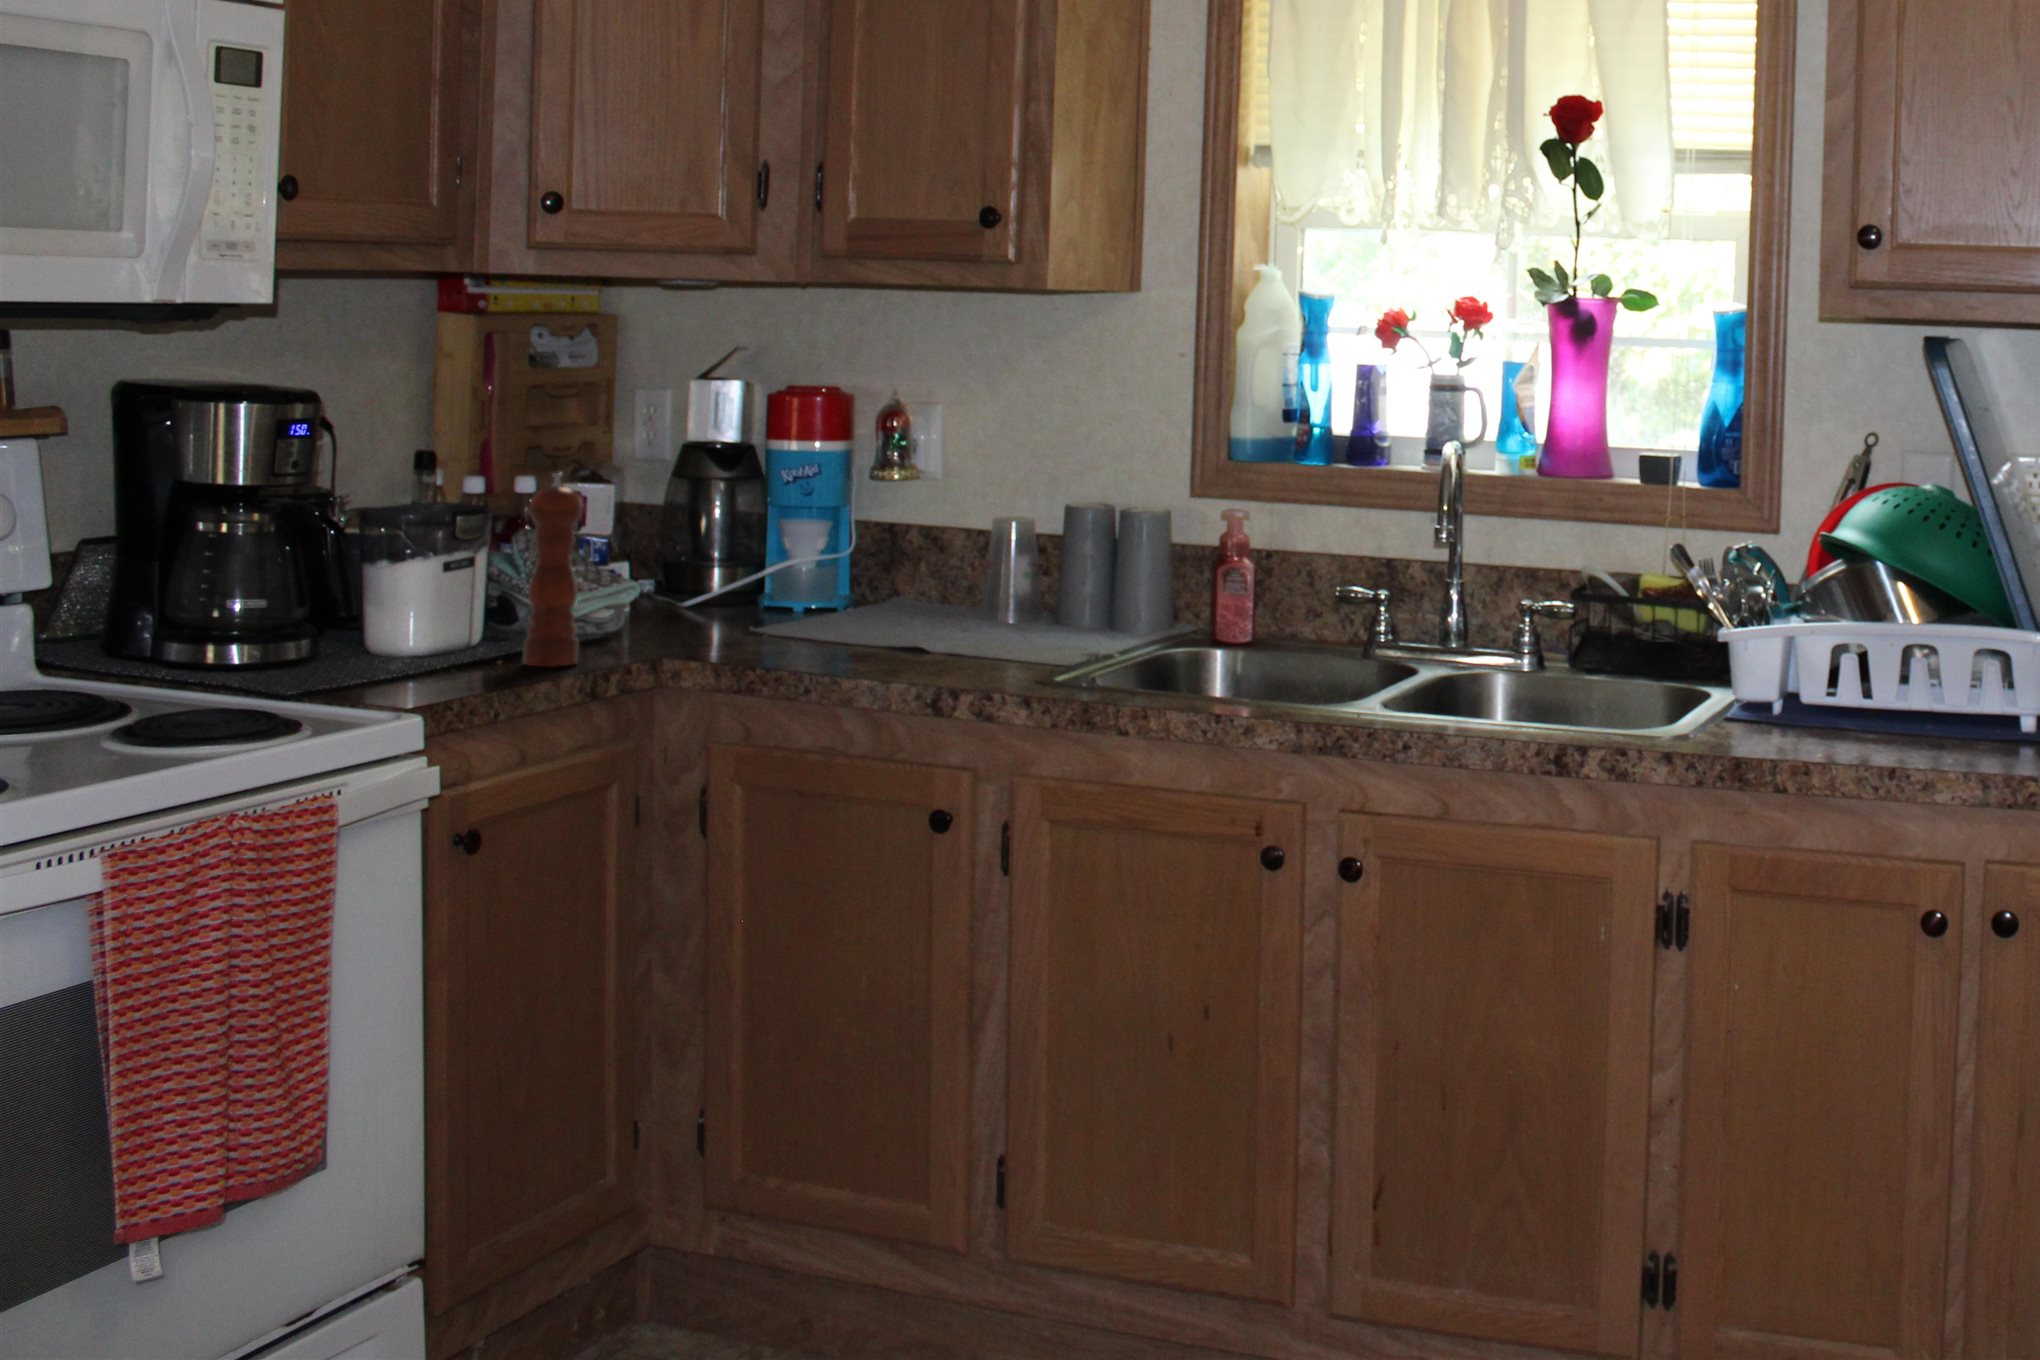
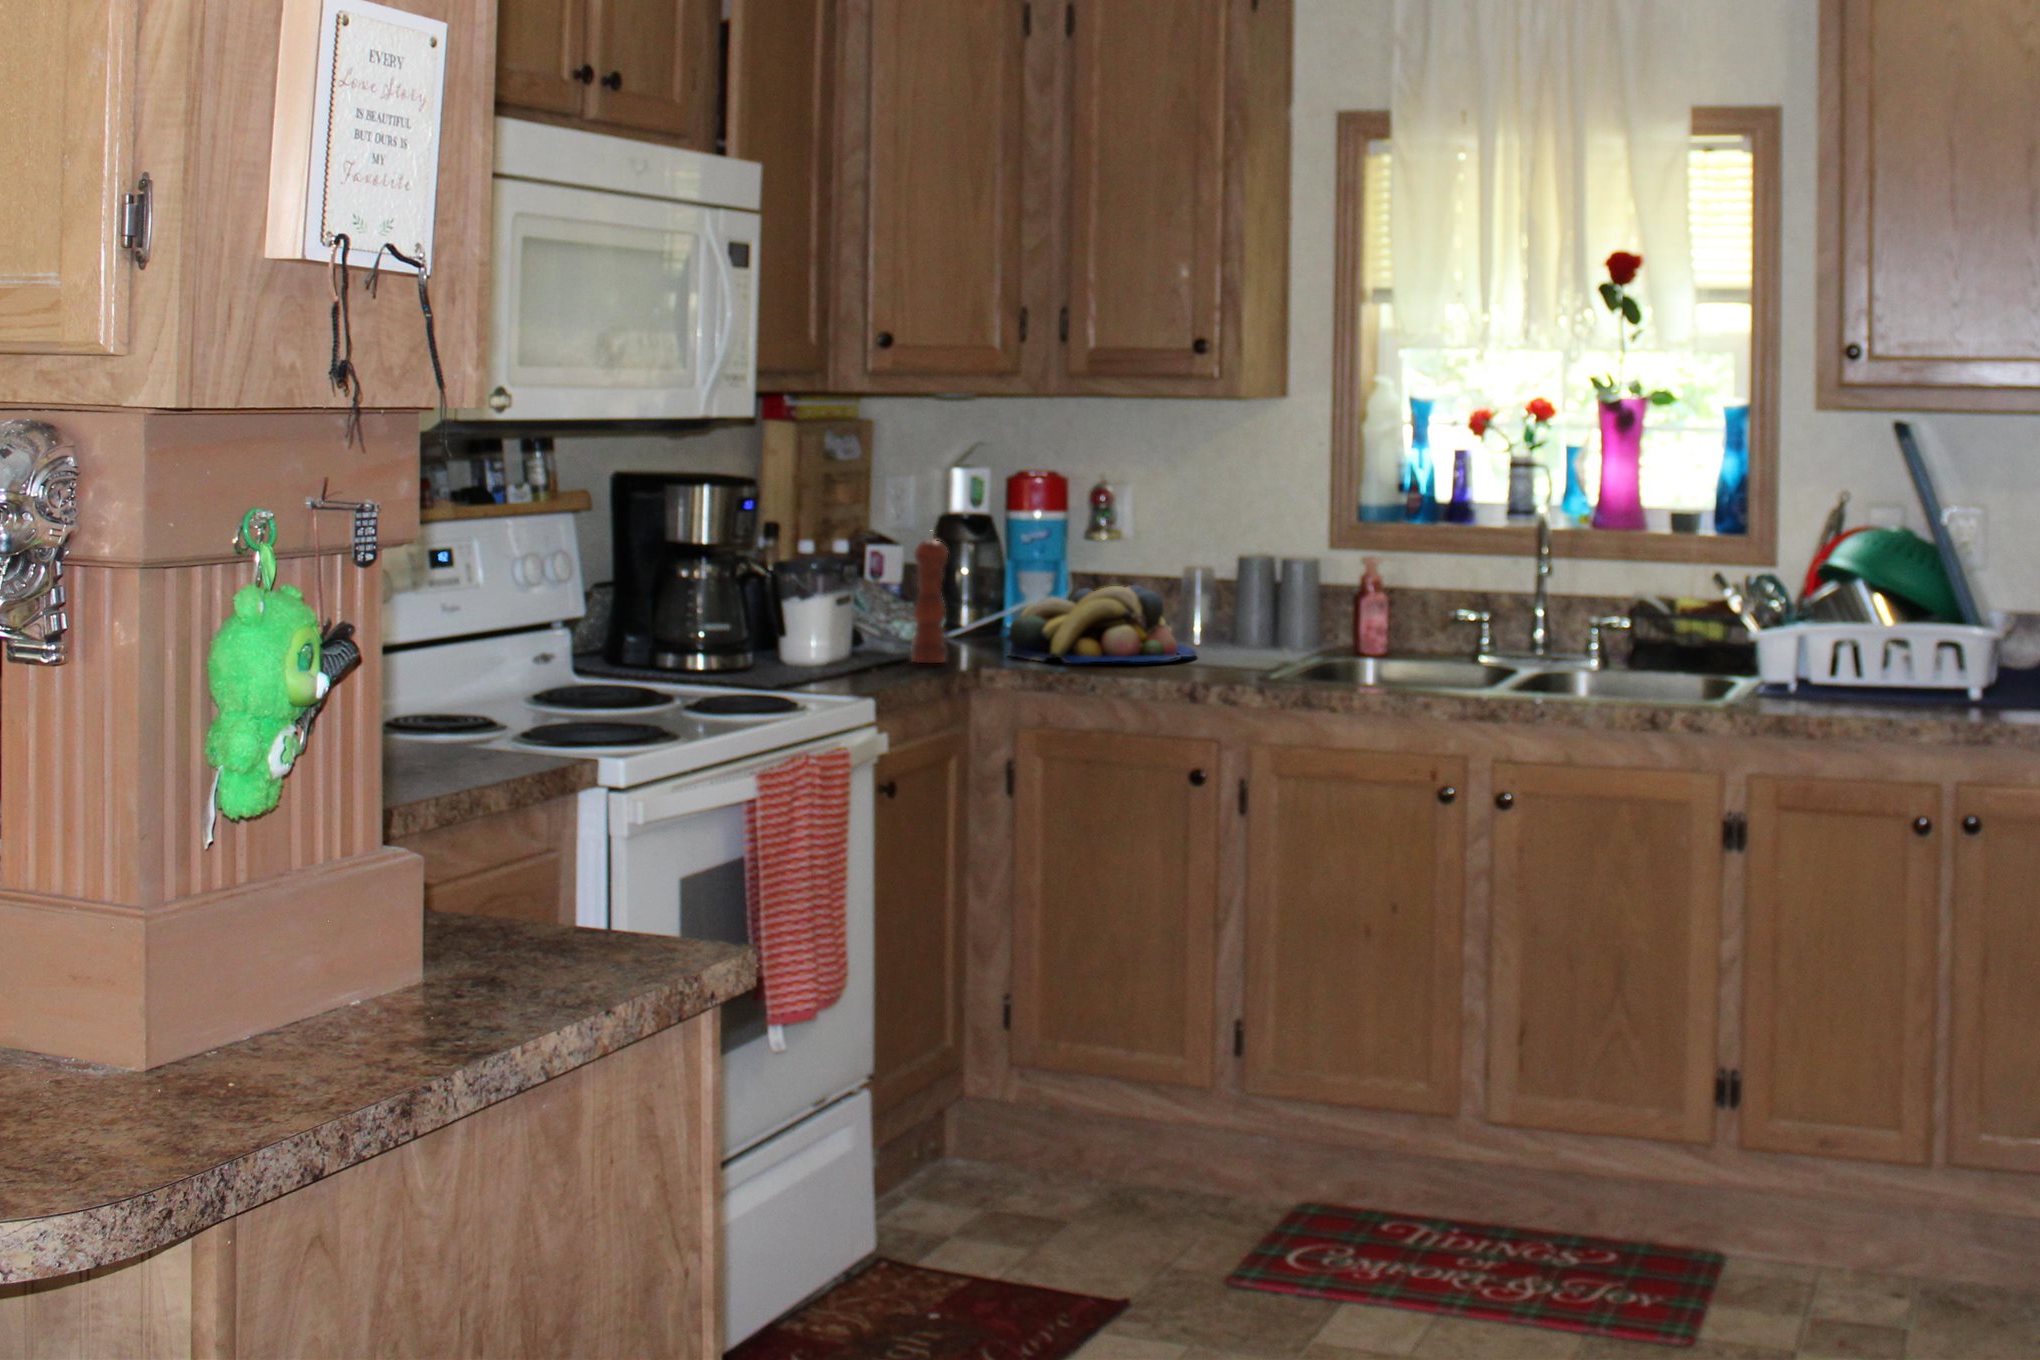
fruit bowl: none [689,548,978,665] -> present [1007,585,1196,663]

